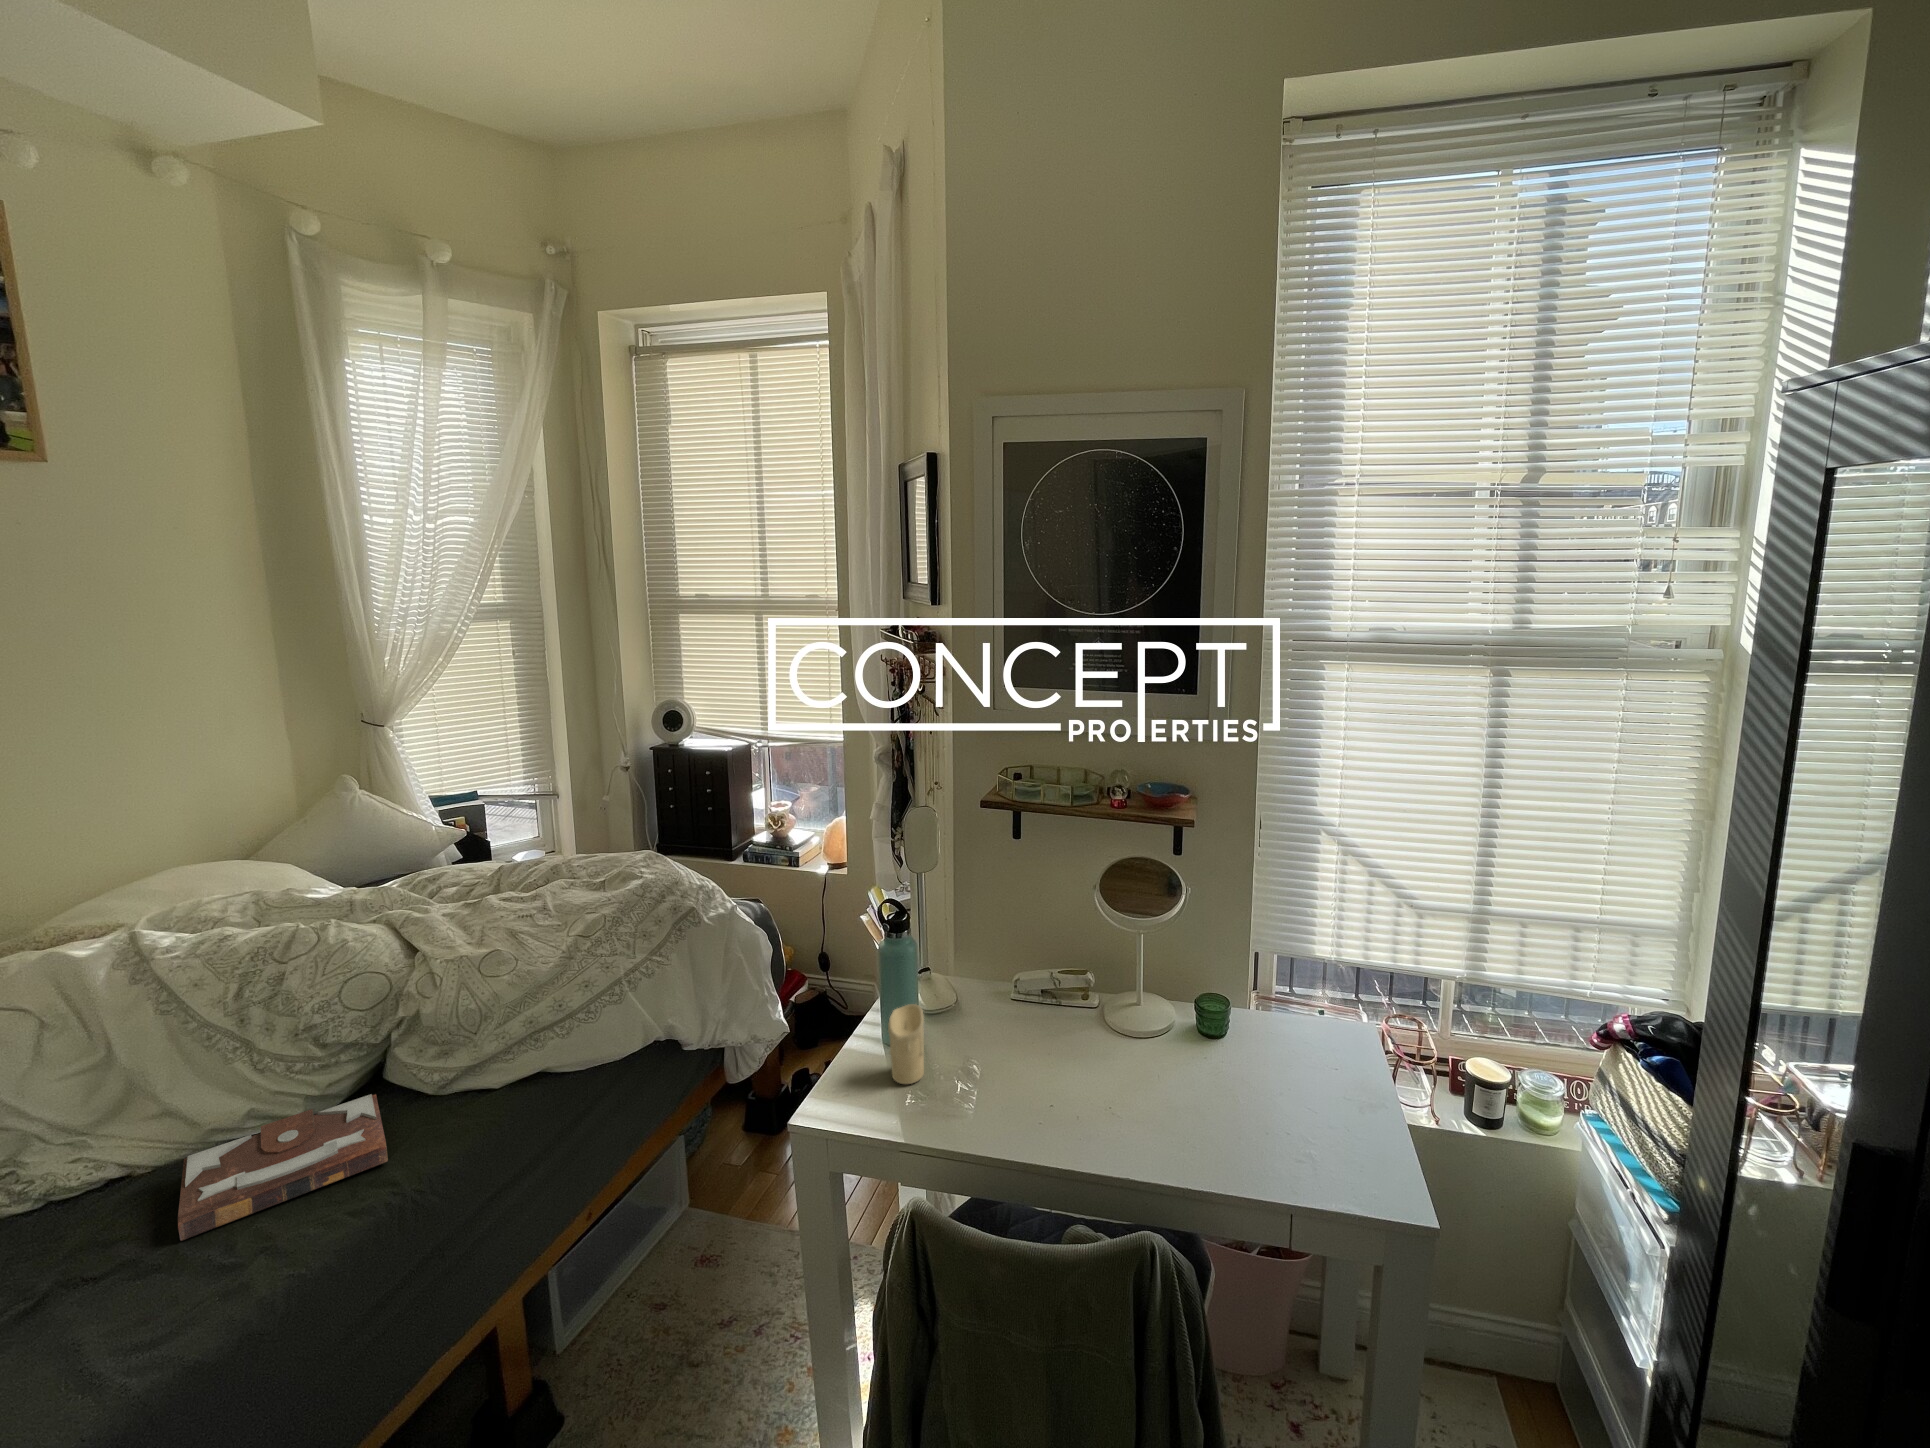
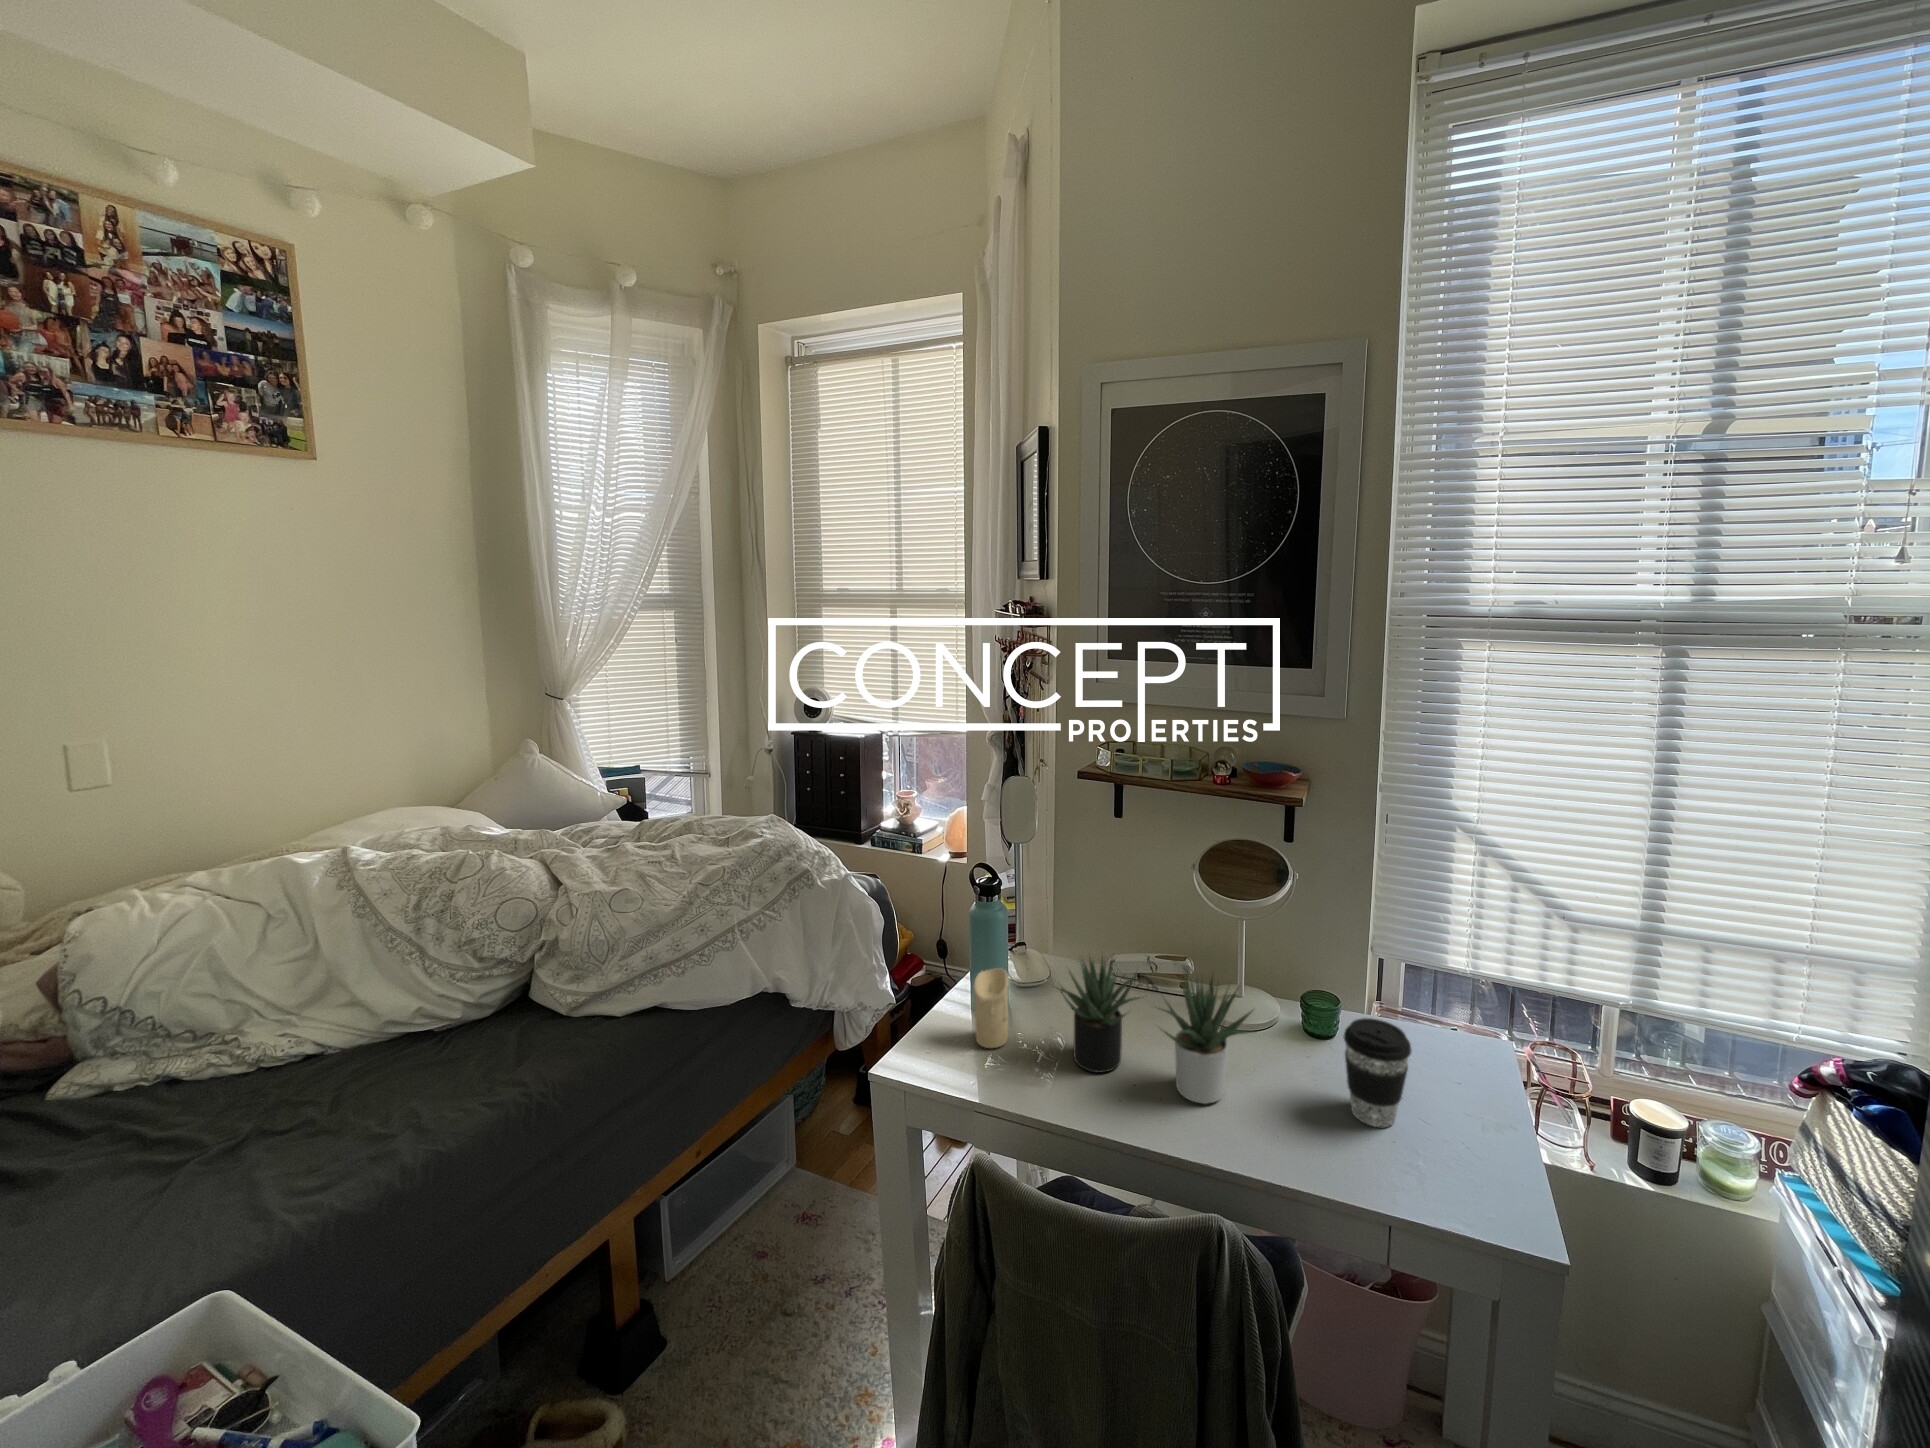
succulent plant: none [966,980,1168,1117] -> present [1057,959,1253,1103]
coffee cup: none [1240,1022,1299,1121] -> present [1344,1018,1411,1127]
book: present [178,1094,388,1241] -> none [348,1006,521,1111]

